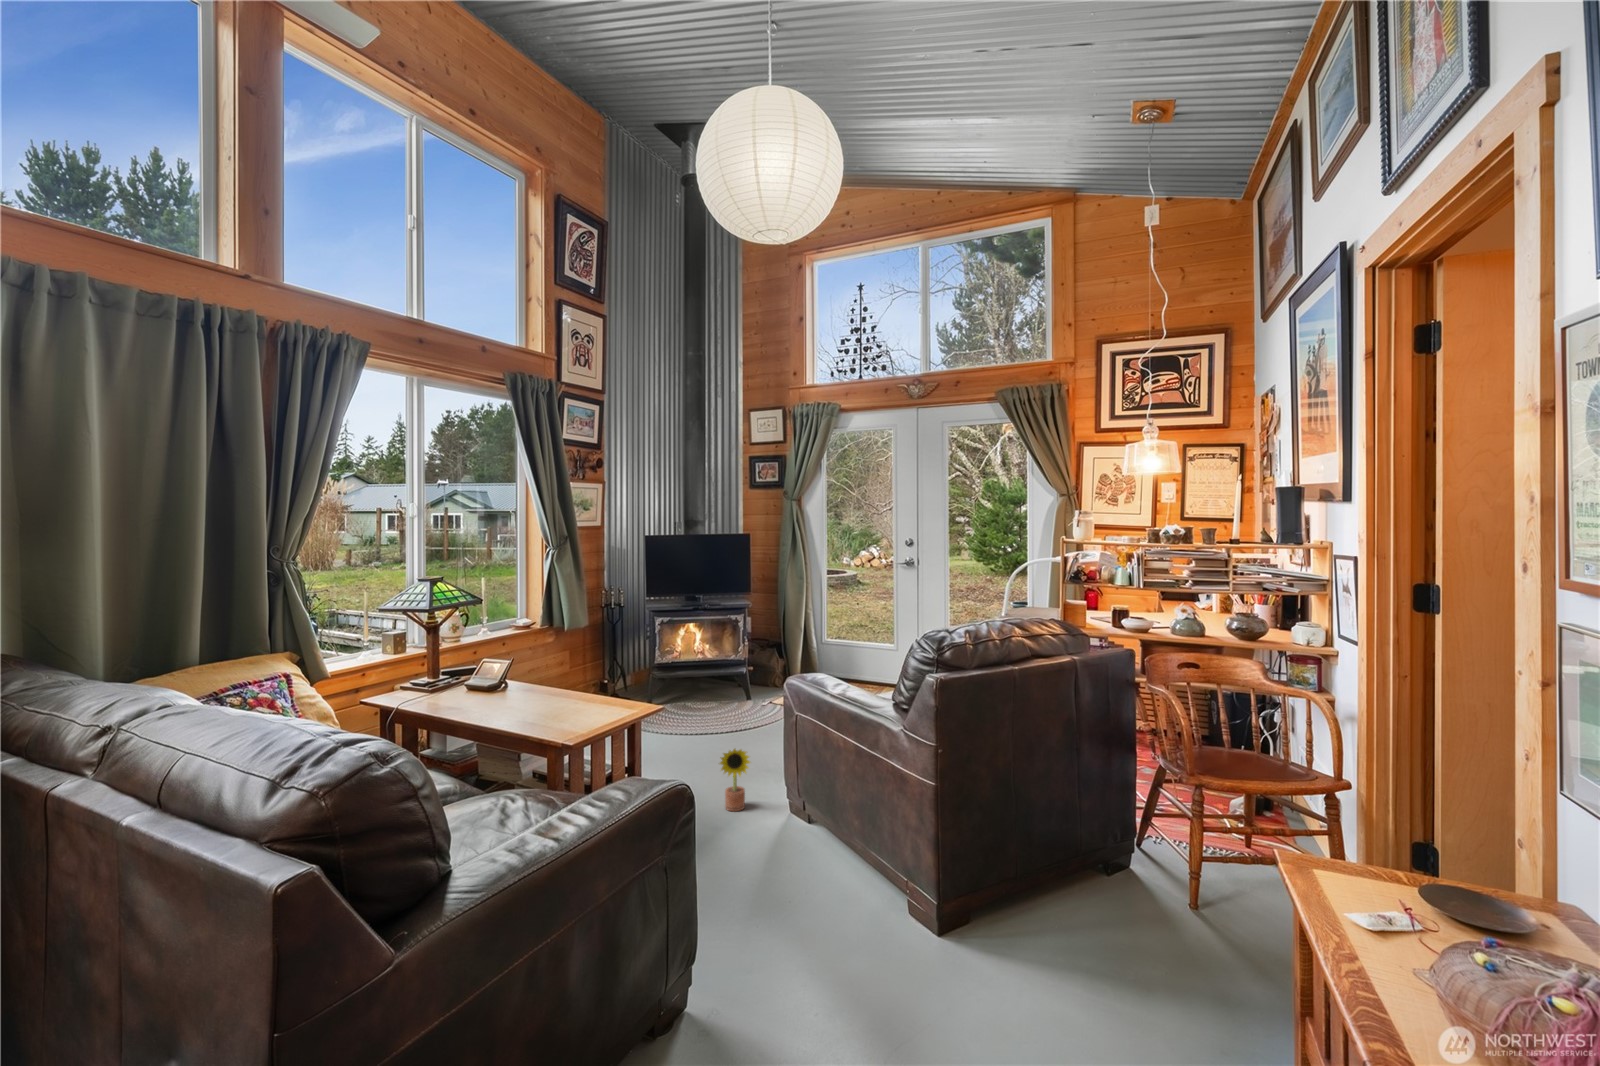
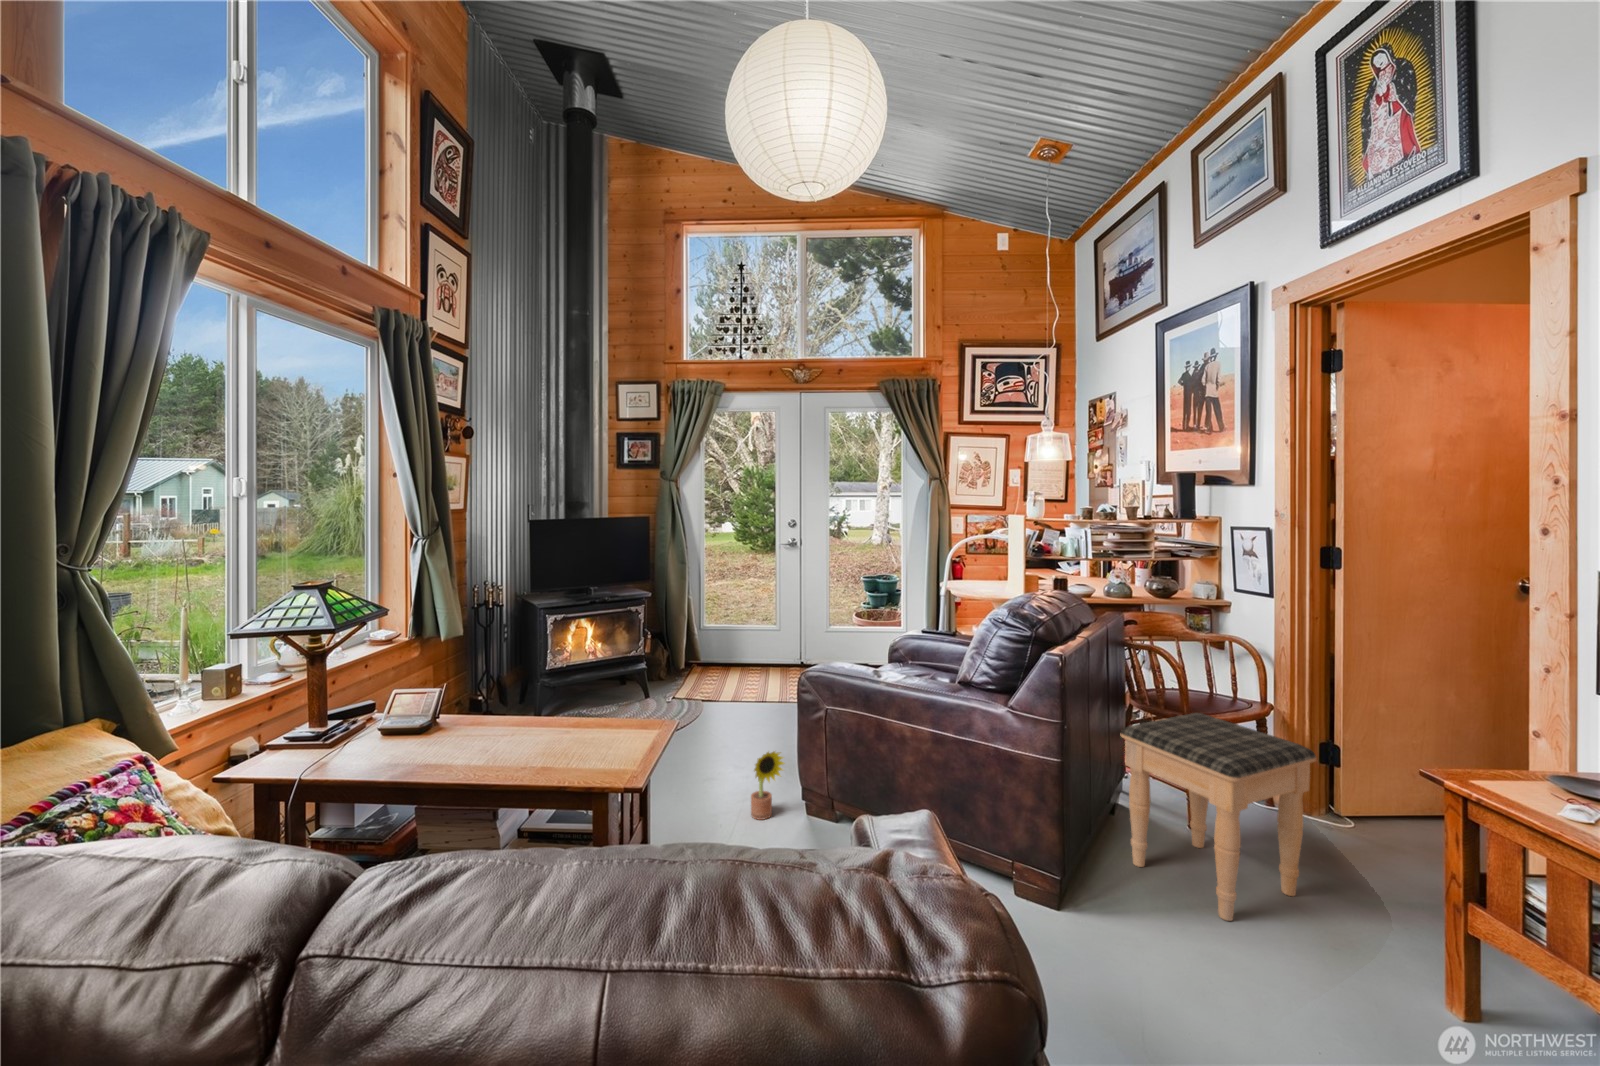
footstool: none [1025,767,1217,993] -> present [1120,713,1316,921]

